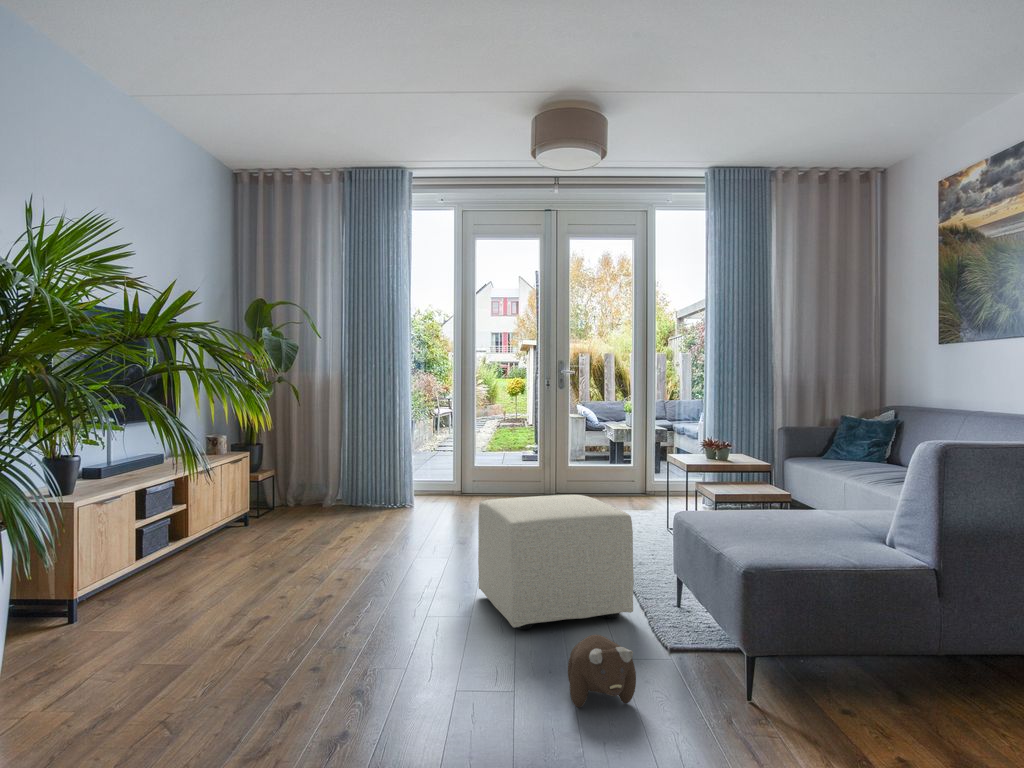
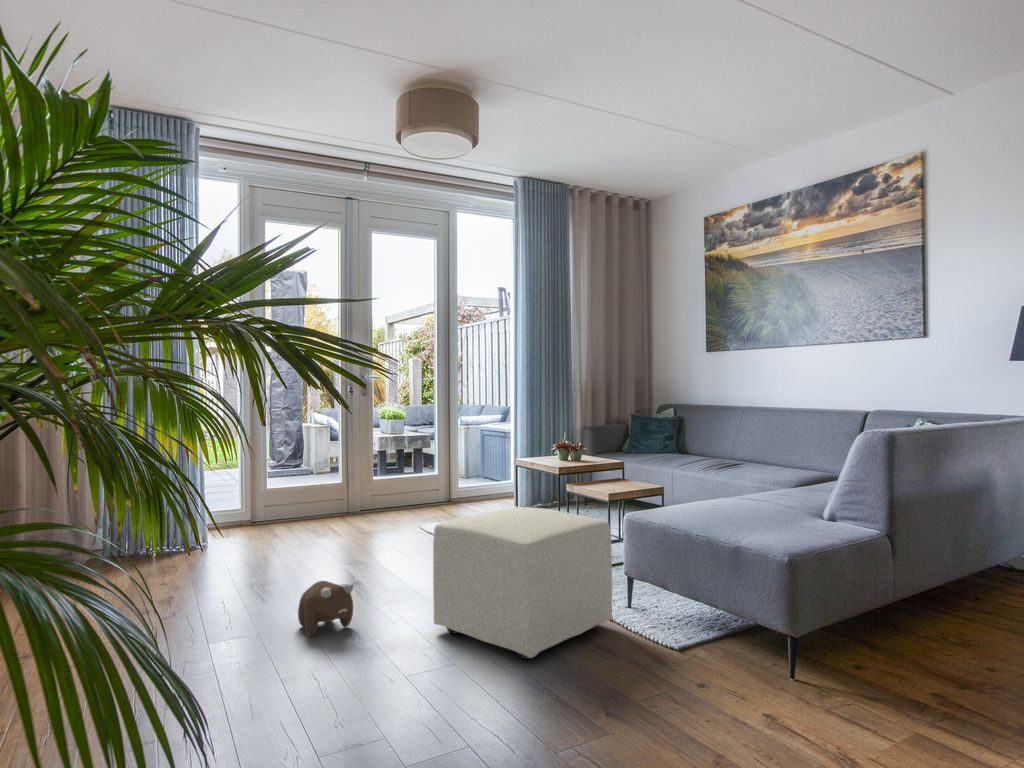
plush toy: present [568,635,636,708] -> present [298,581,354,636]

